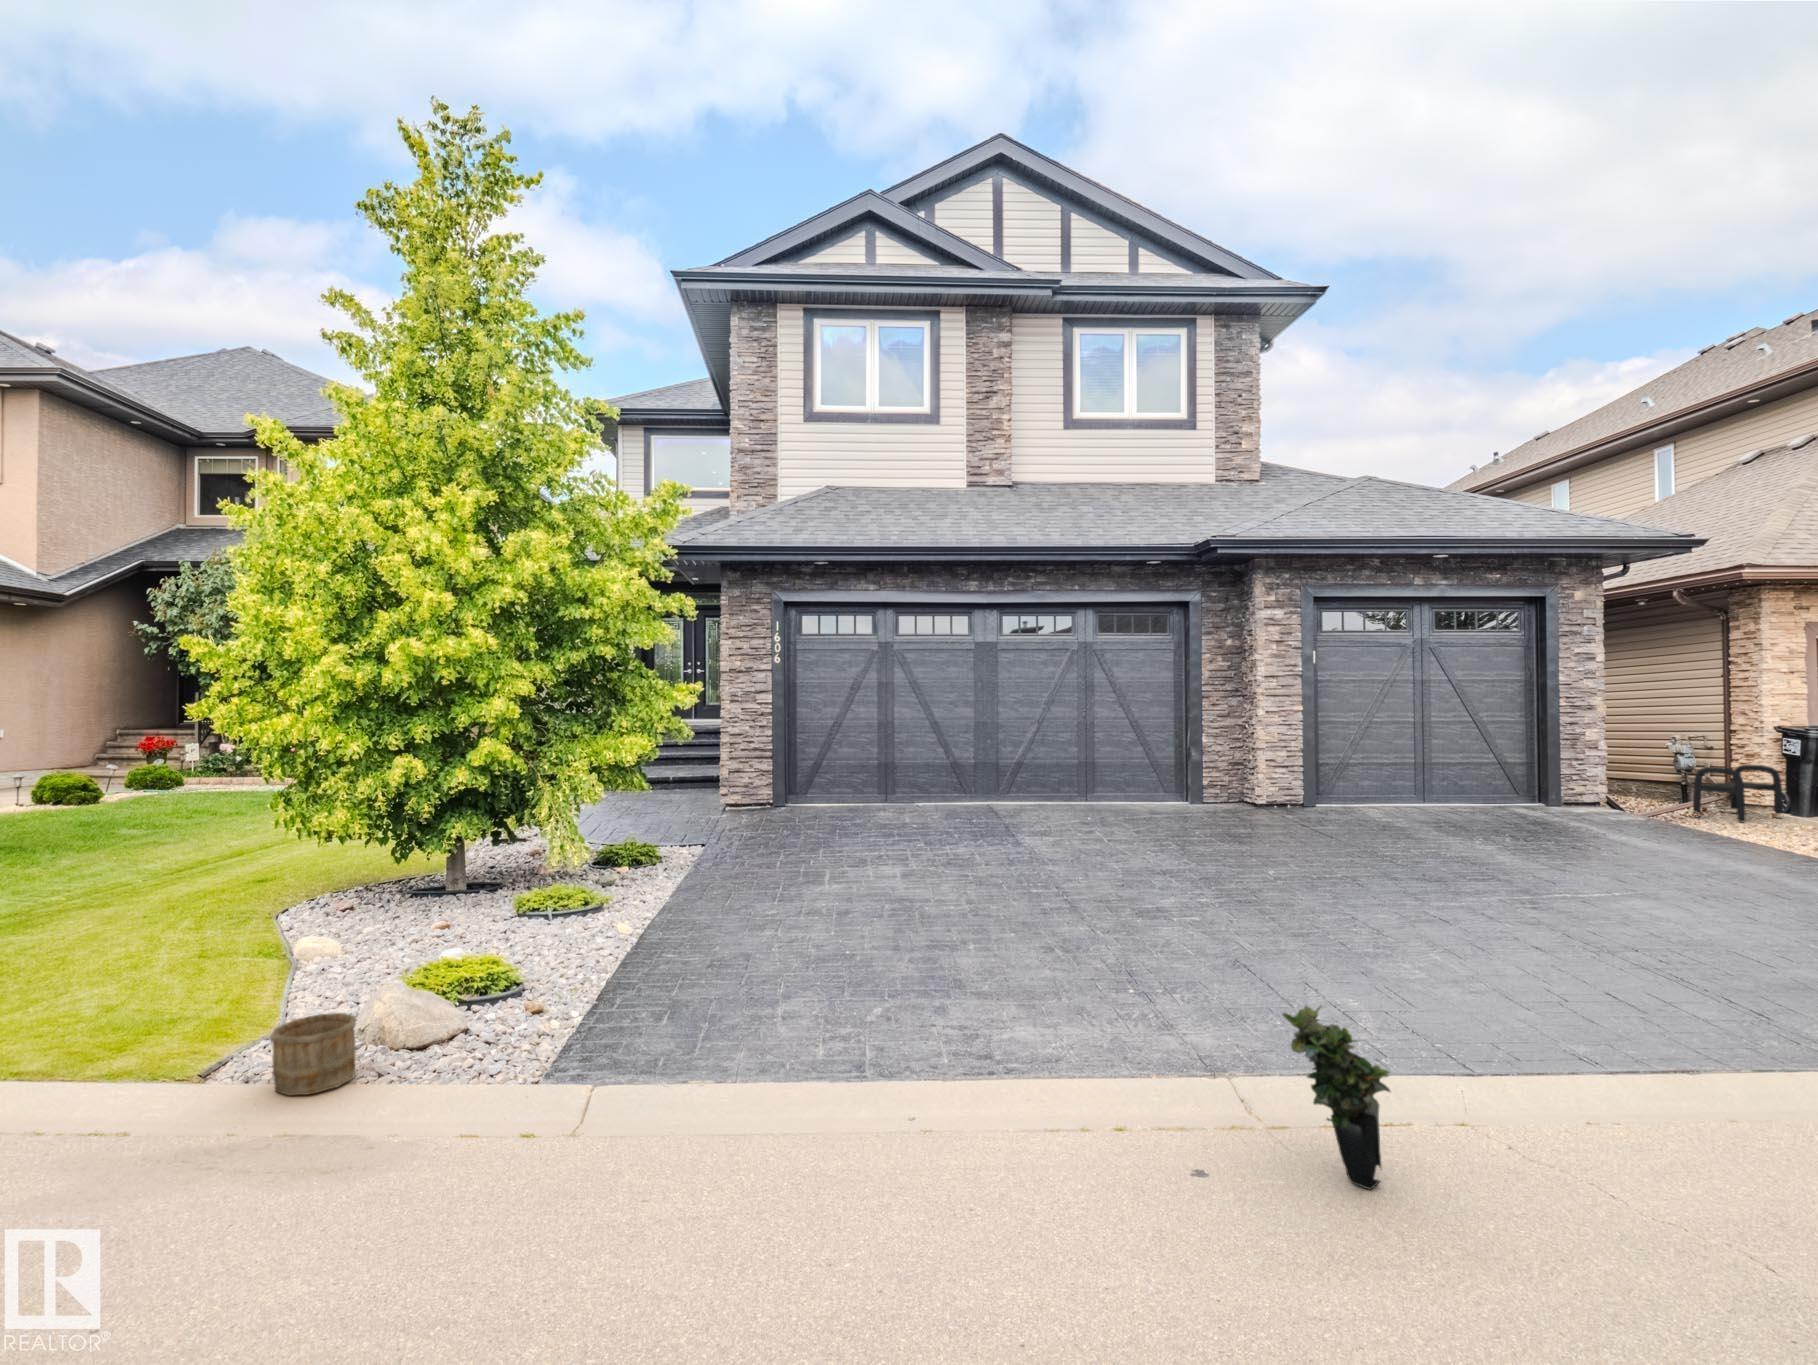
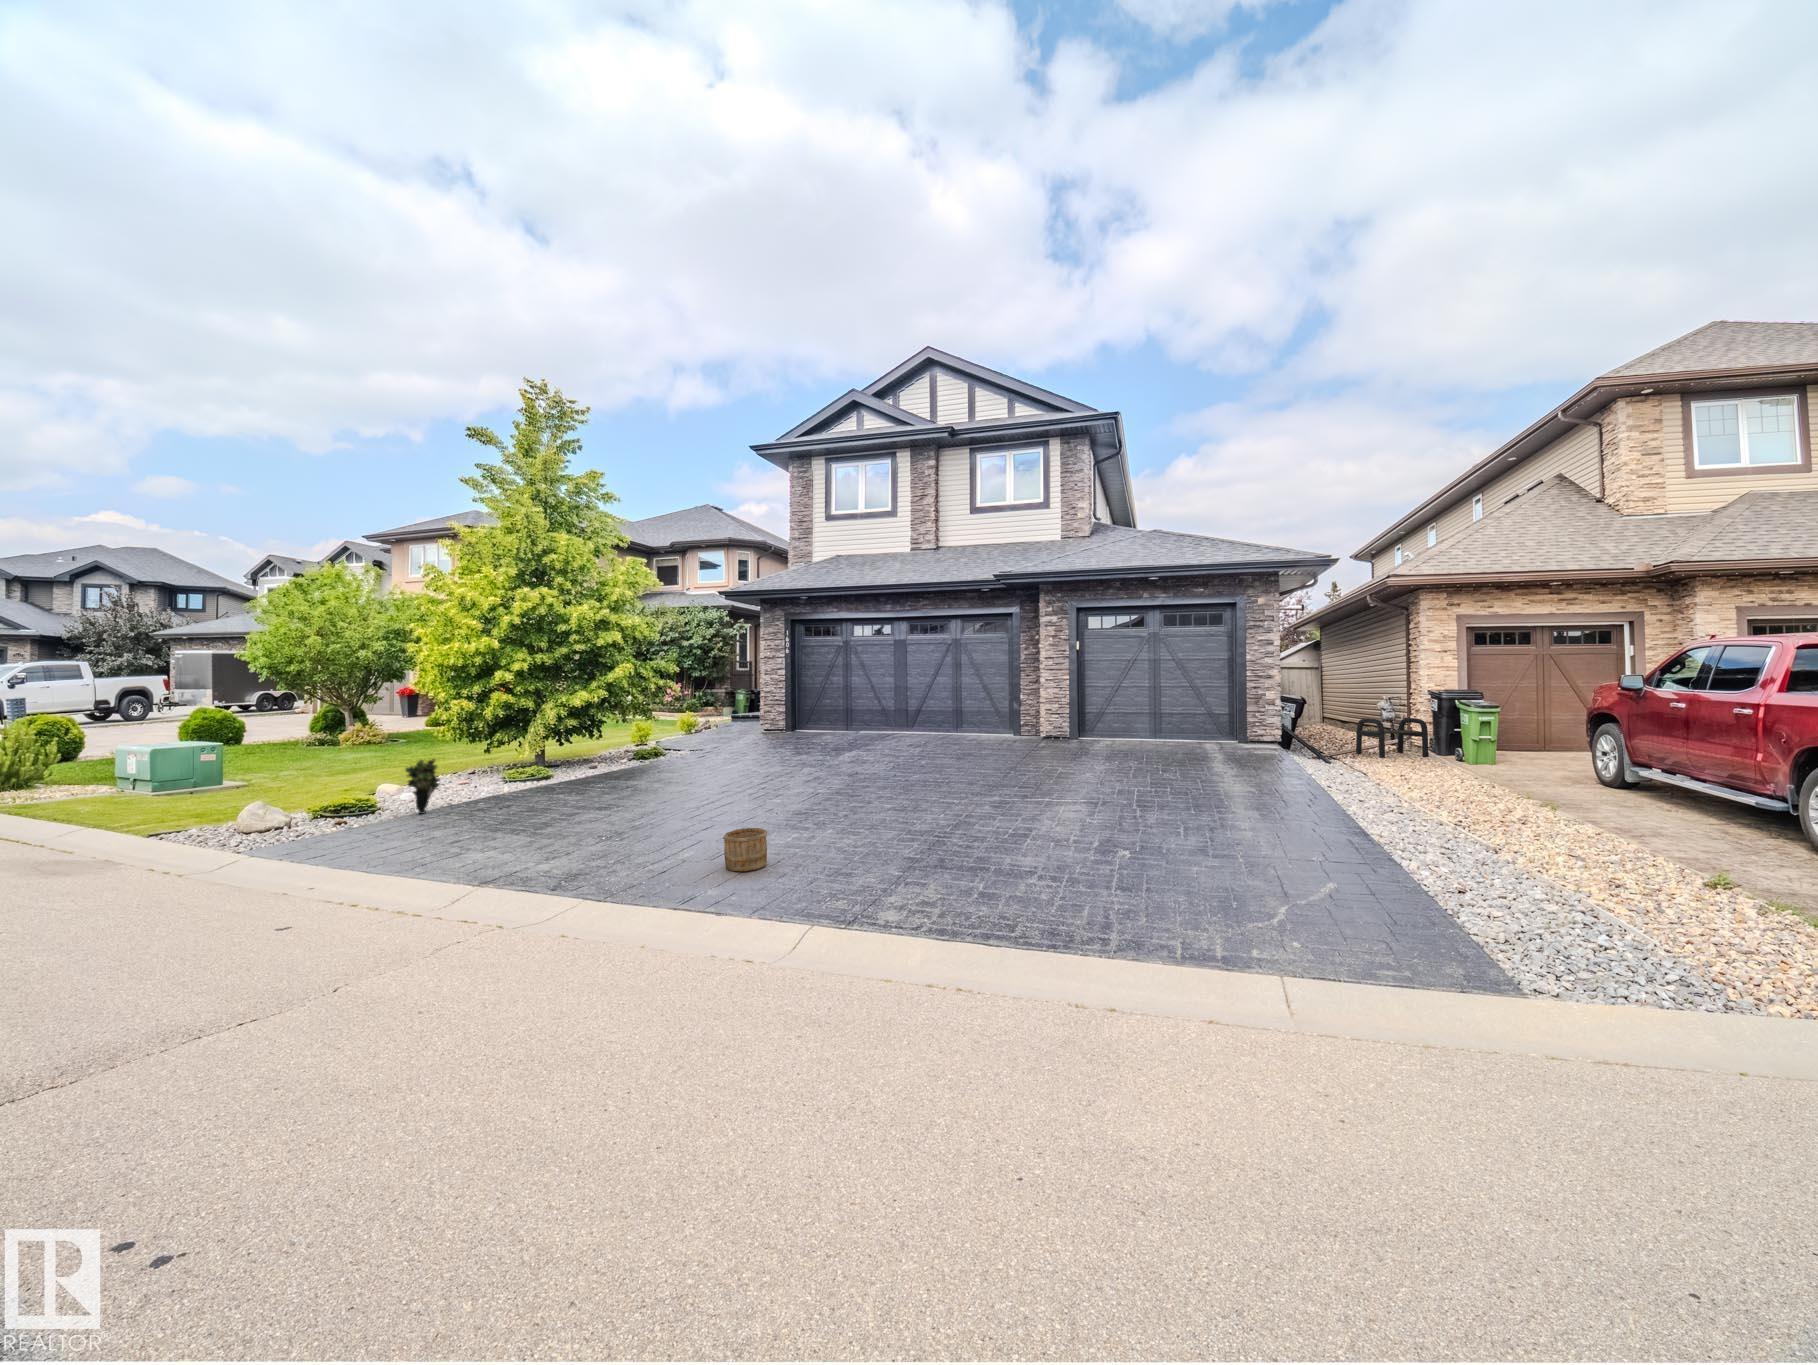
potted plant: present [1282,1006,1390,1189] -> present [406,759,440,814]
wooden bucket: present [270,1013,356,1096] -> present [723,828,767,872]

